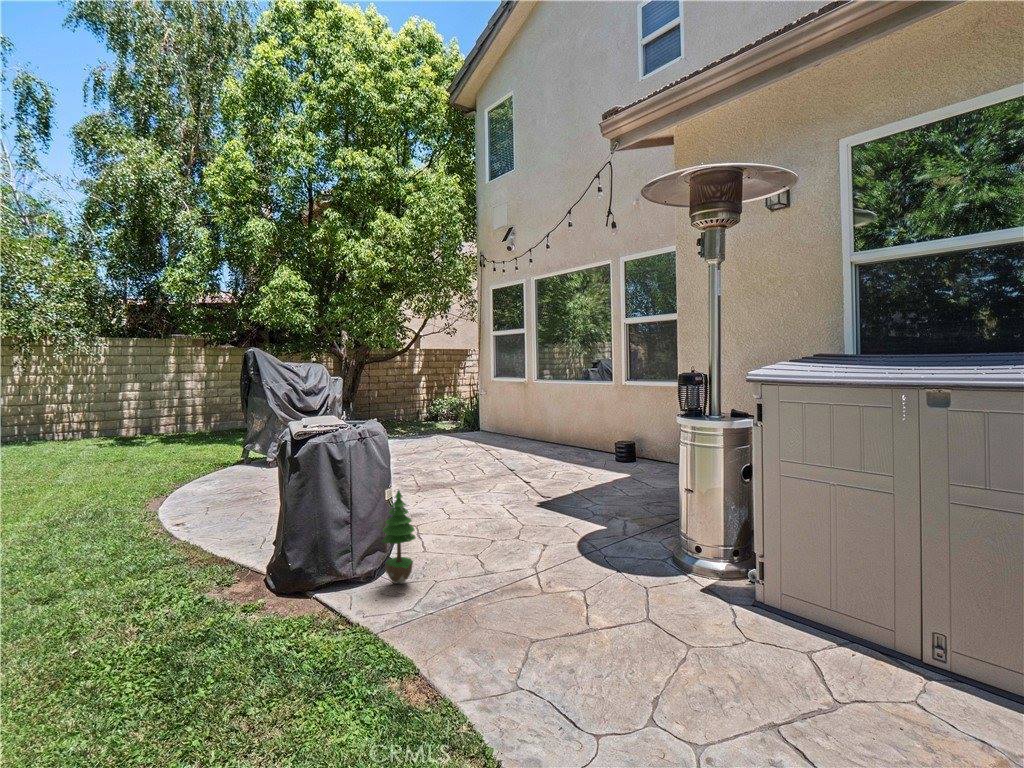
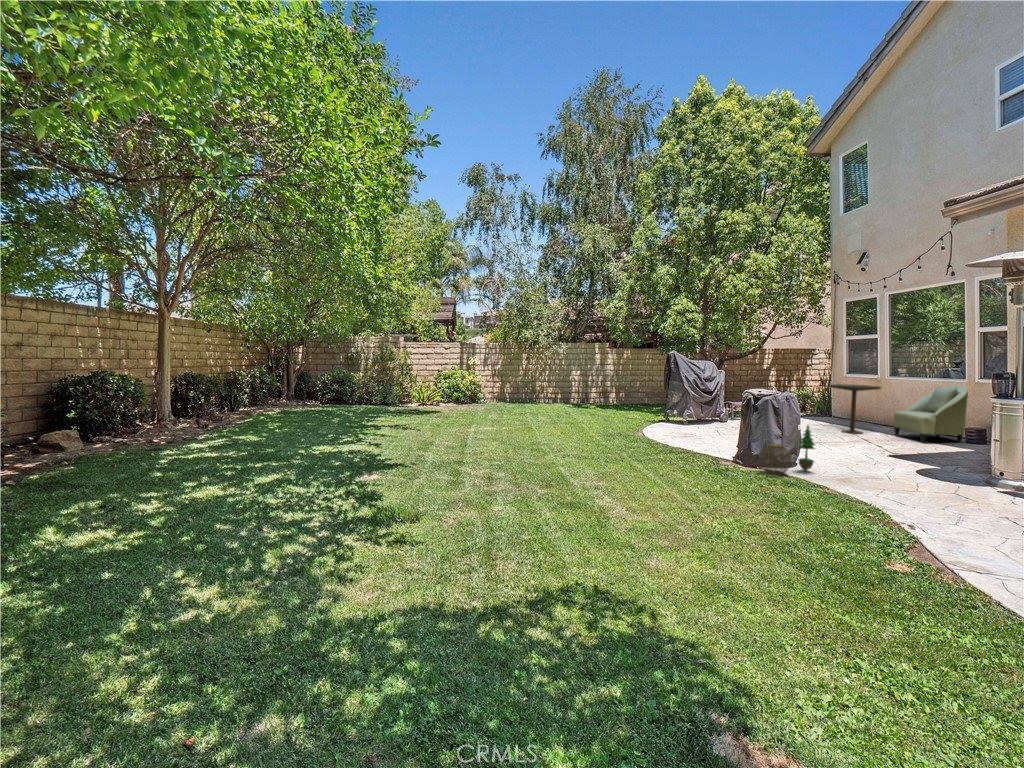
armchair: none [544,390,621,473] -> present [894,386,968,442]
pedestal table: none [472,391,531,457] -> present [829,384,881,434]
woven basket: none [296,544,361,619] -> present [761,444,791,474]

